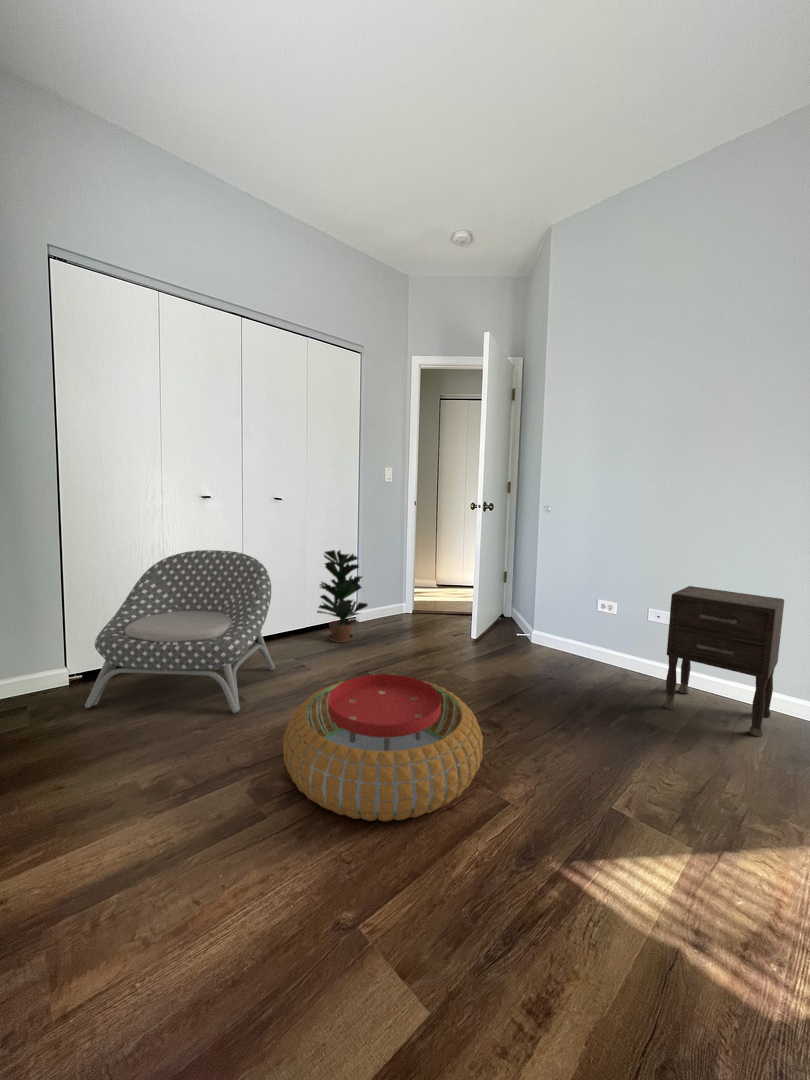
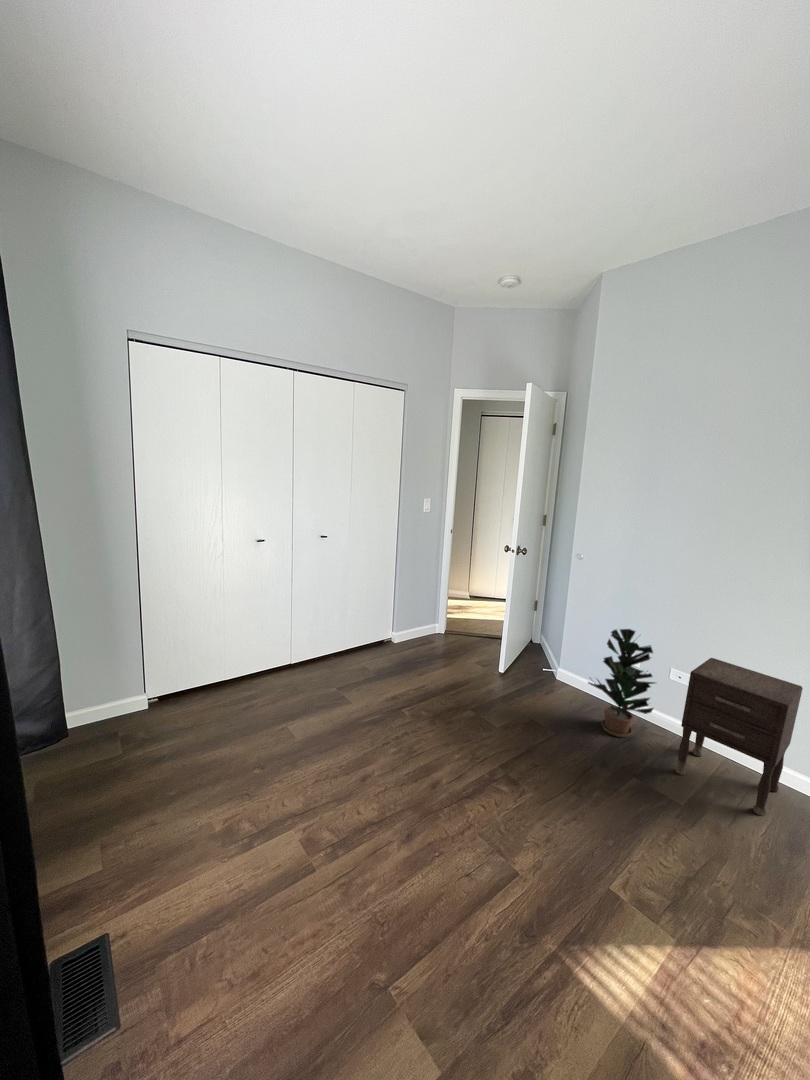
armchair: present [85,550,275,713] -> none [164,593,320,752]
potted plant: present [317,550,367,643] -> present [588,629,655,737]
pouf: present [283,674,483,822] -> none [329,734,500,886]

